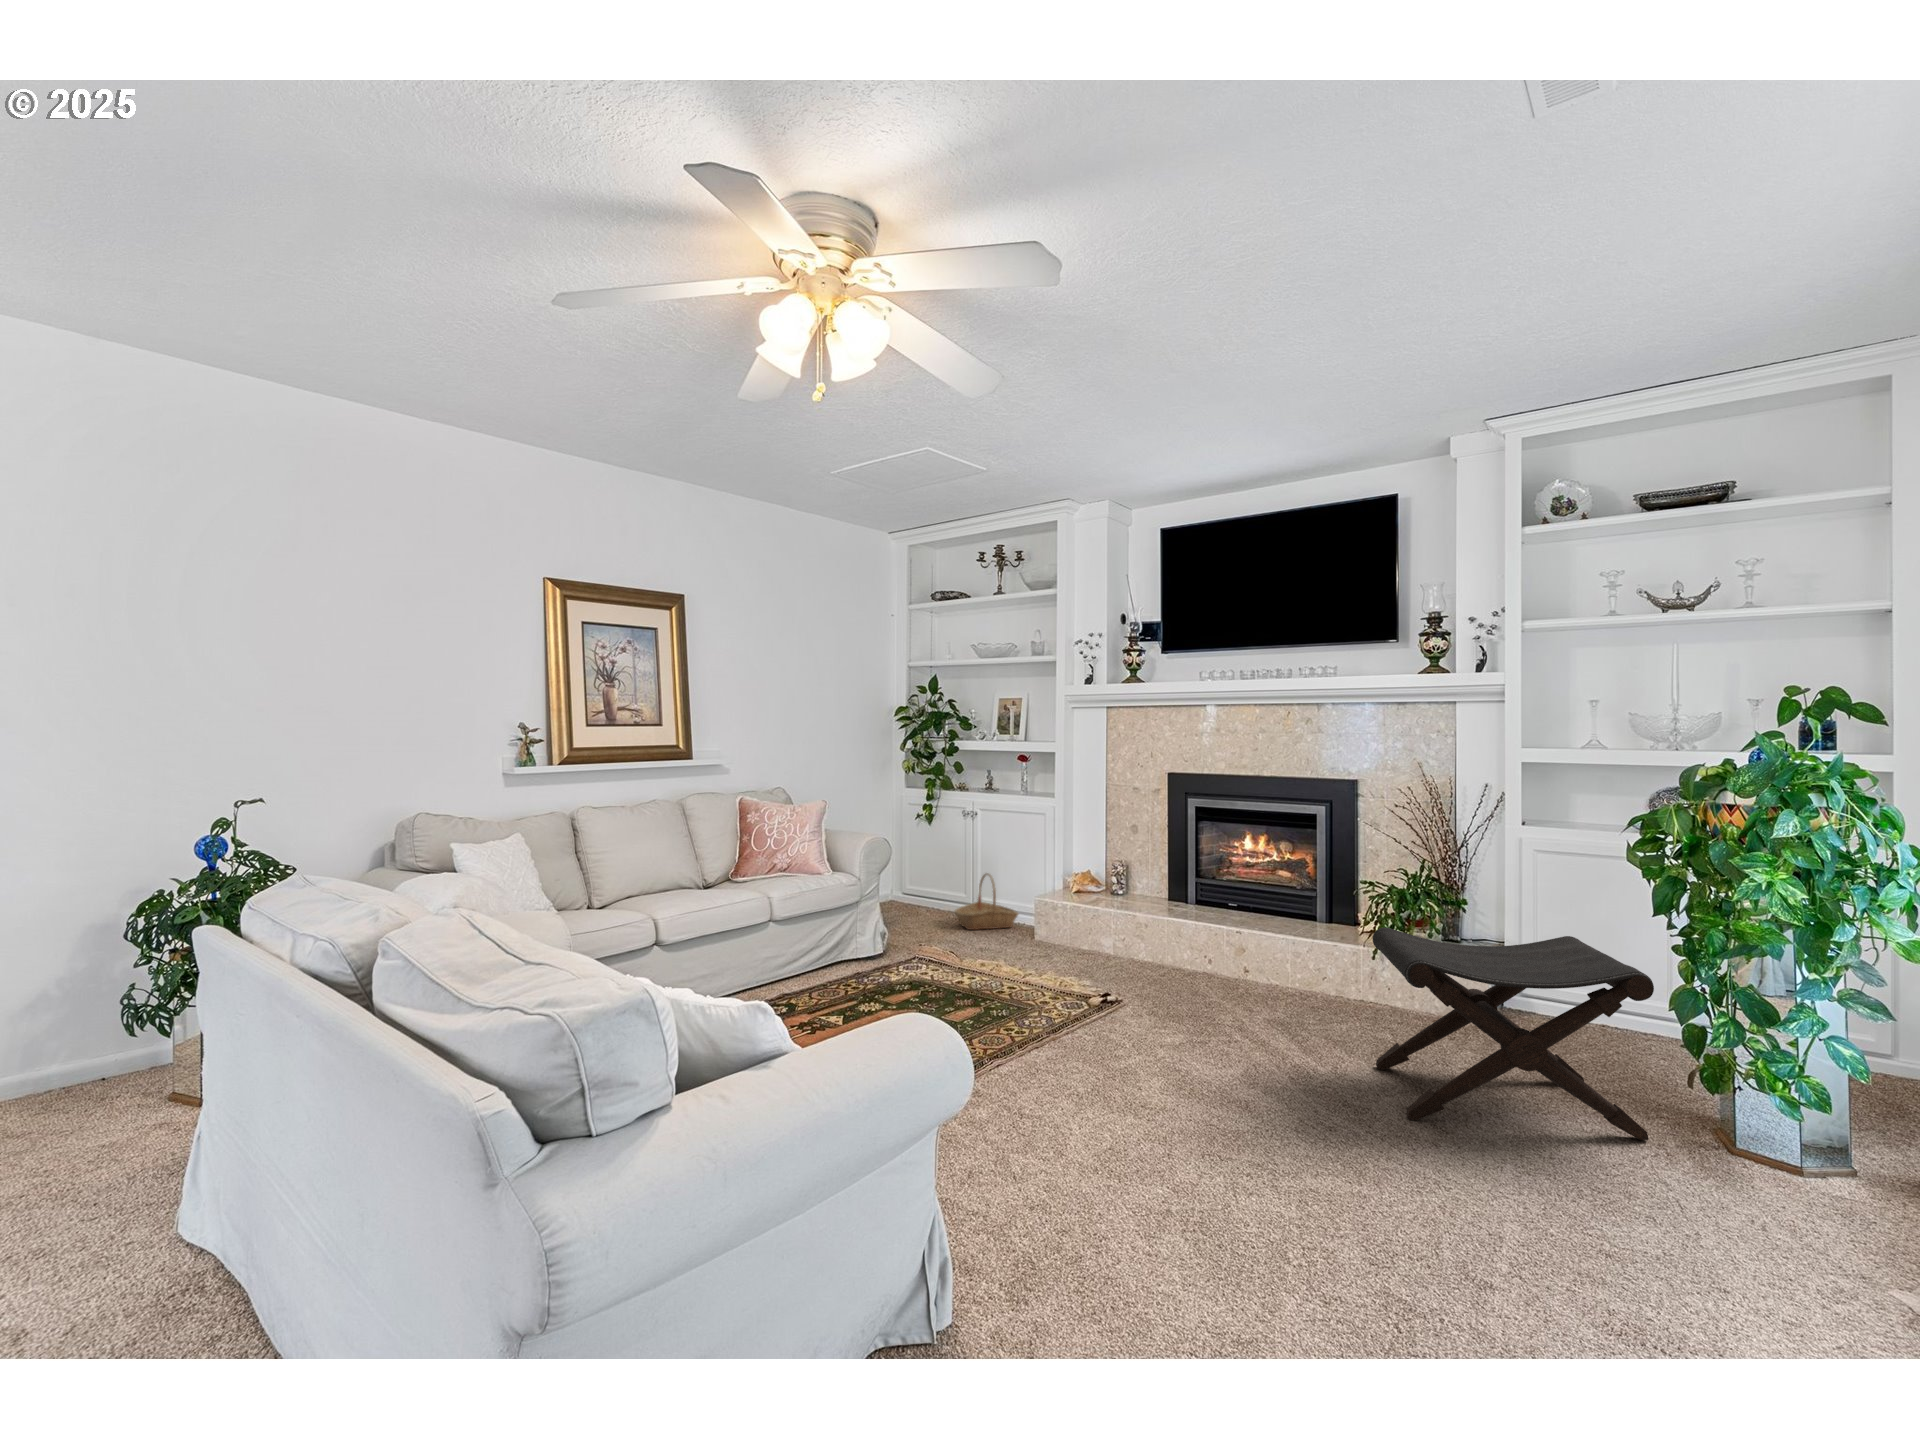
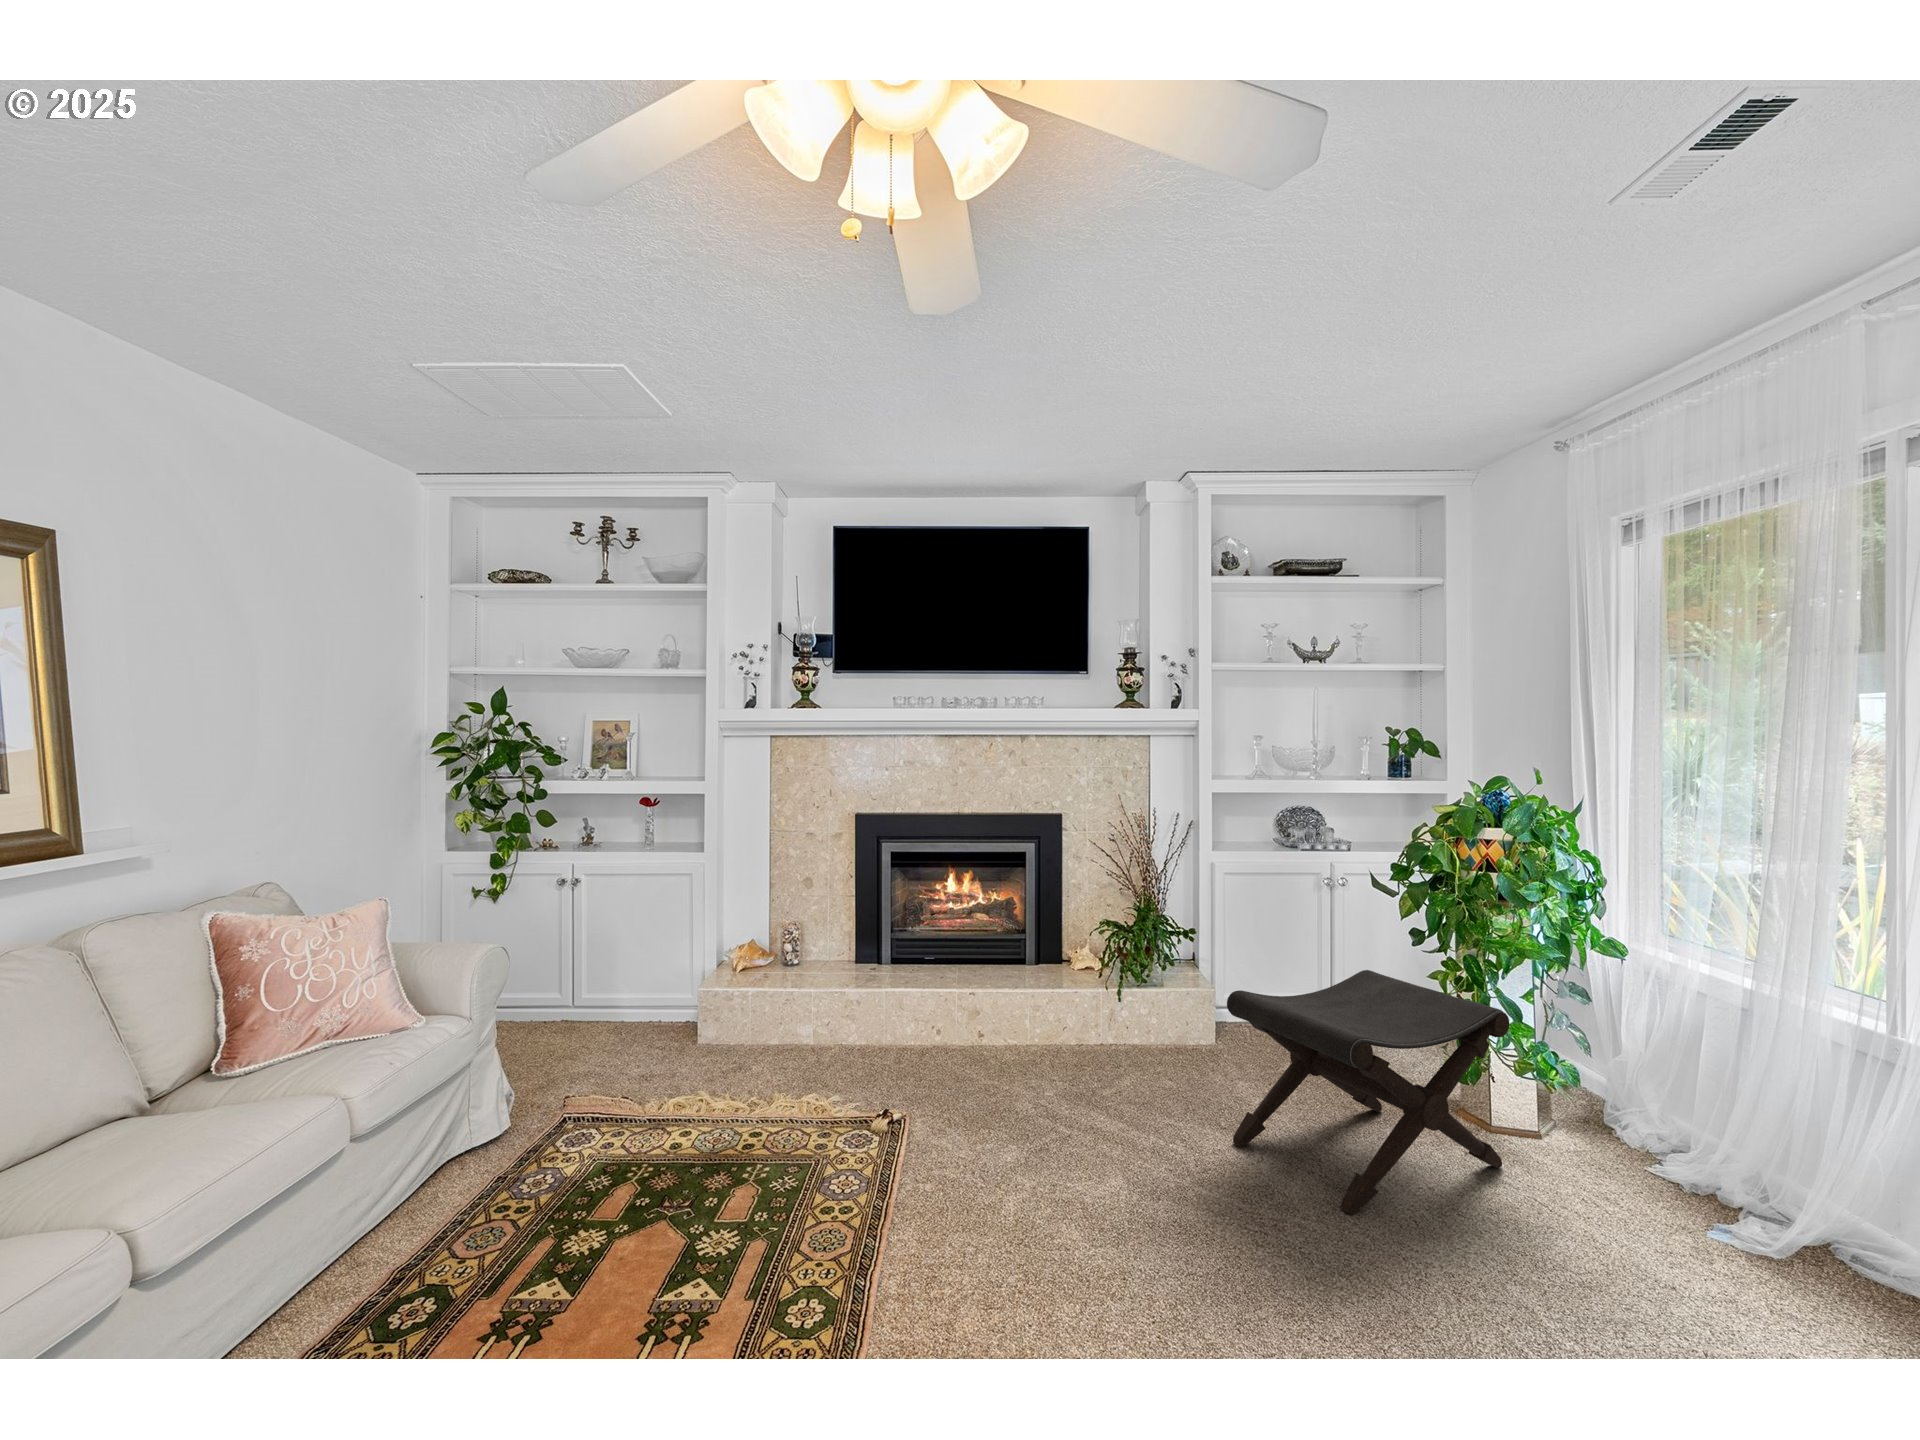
basket: present [954,873,1019,930] -> none [562,960,658,1045]

